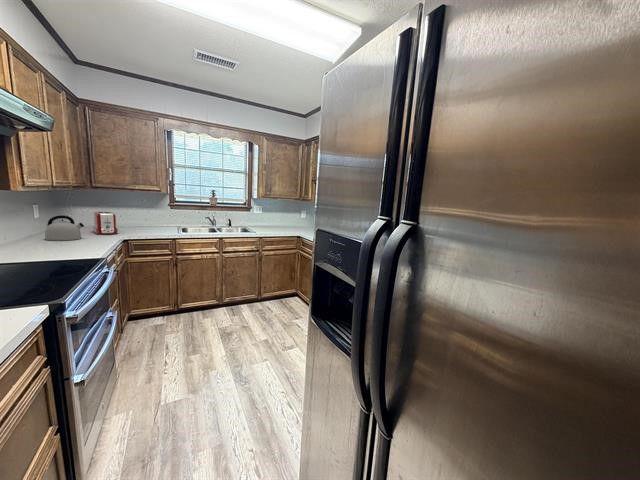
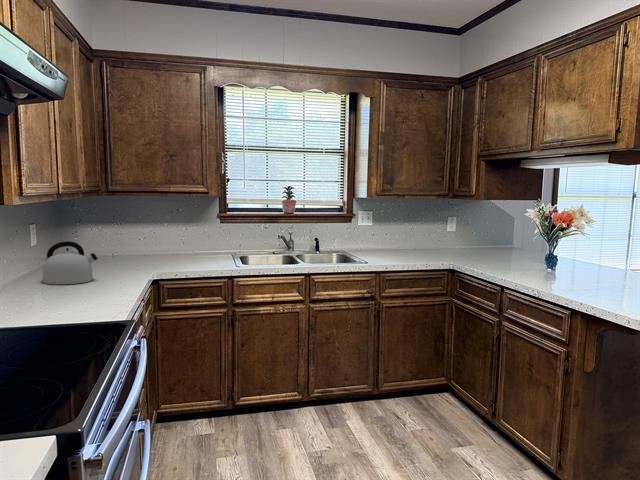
toaster: present [93,212,118,234] -> none [107,232,145,271]

